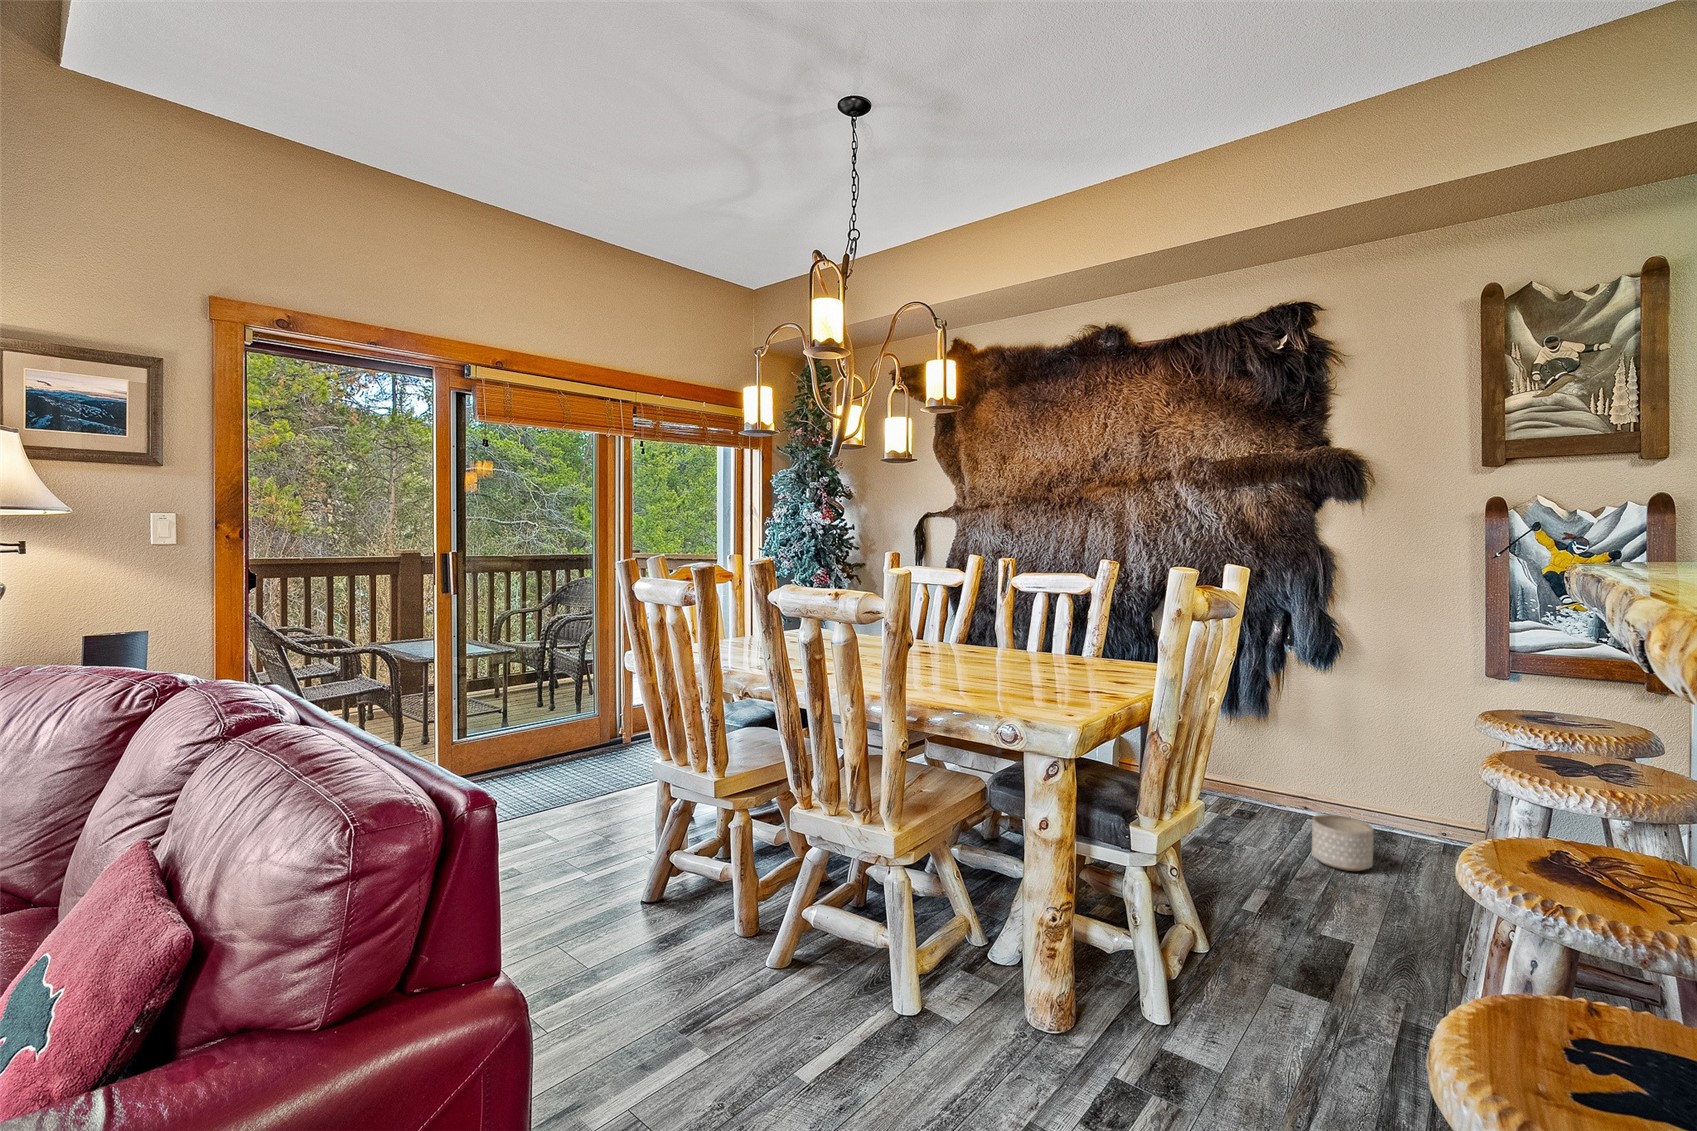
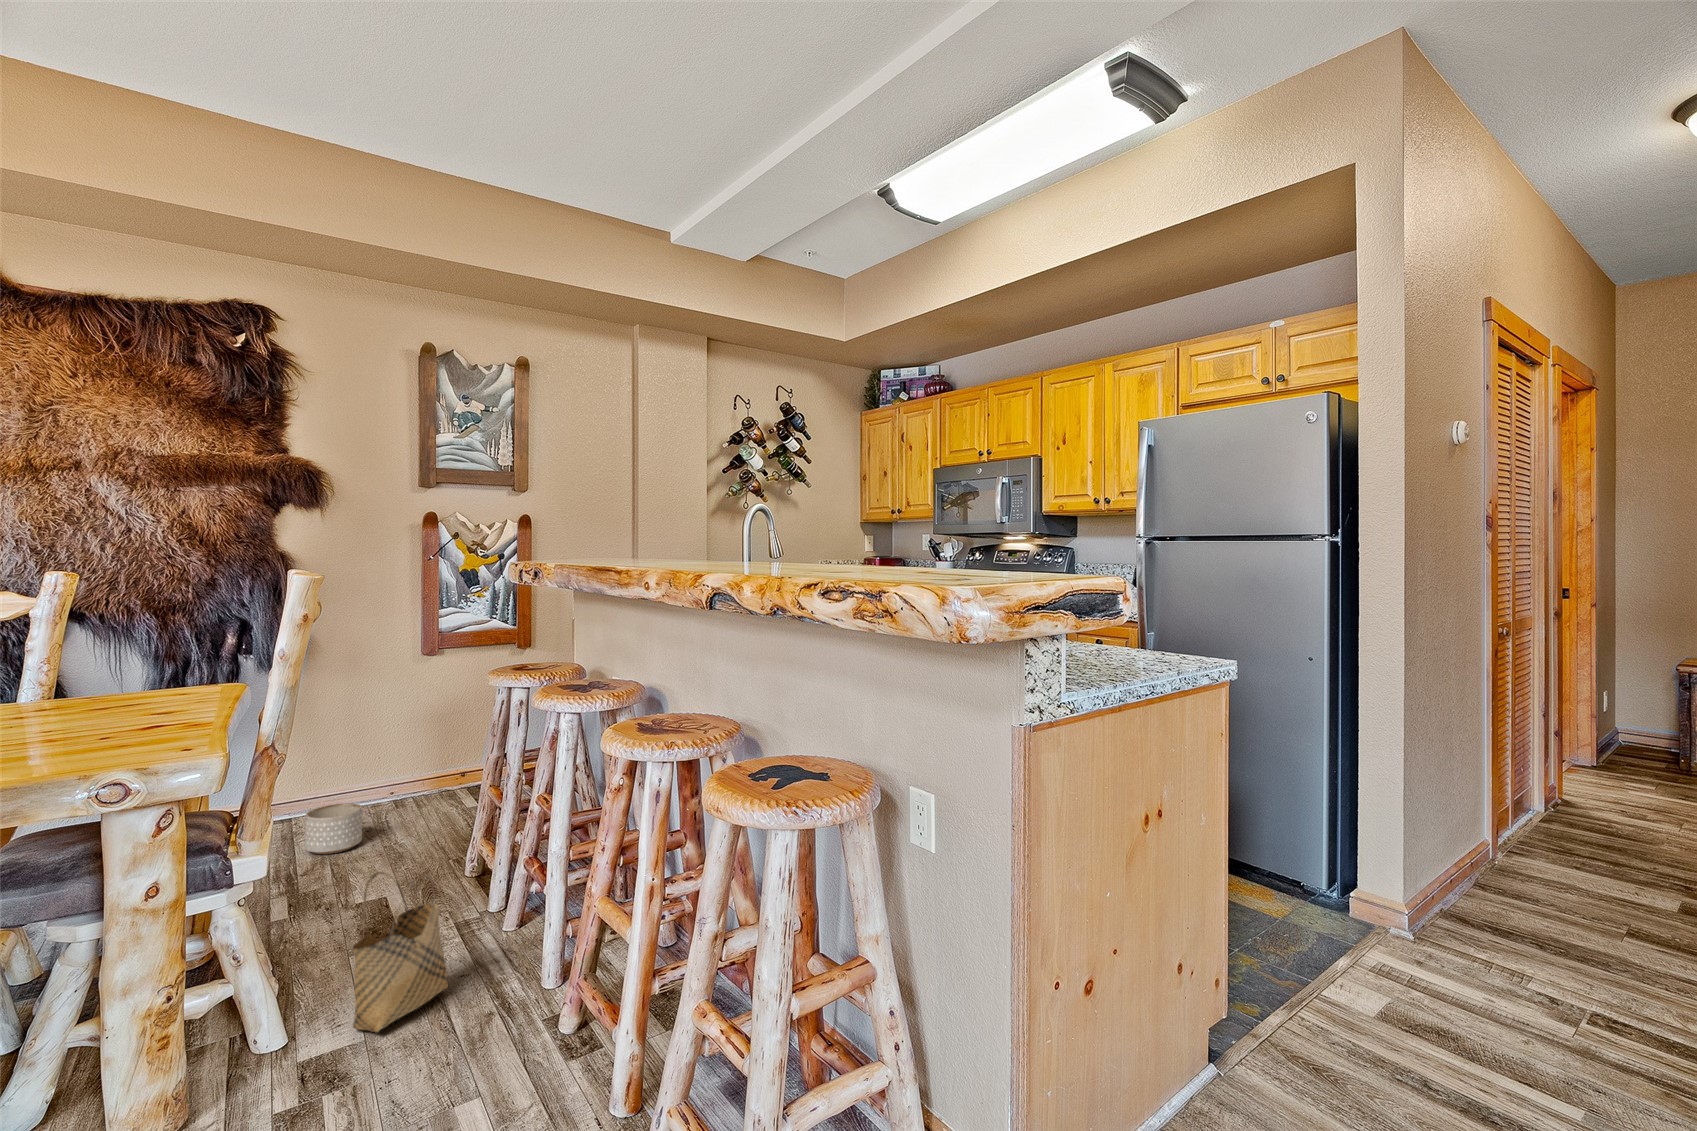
woven basket: none [1215,902,1339,1086] -> present [353,872,448,1032]

